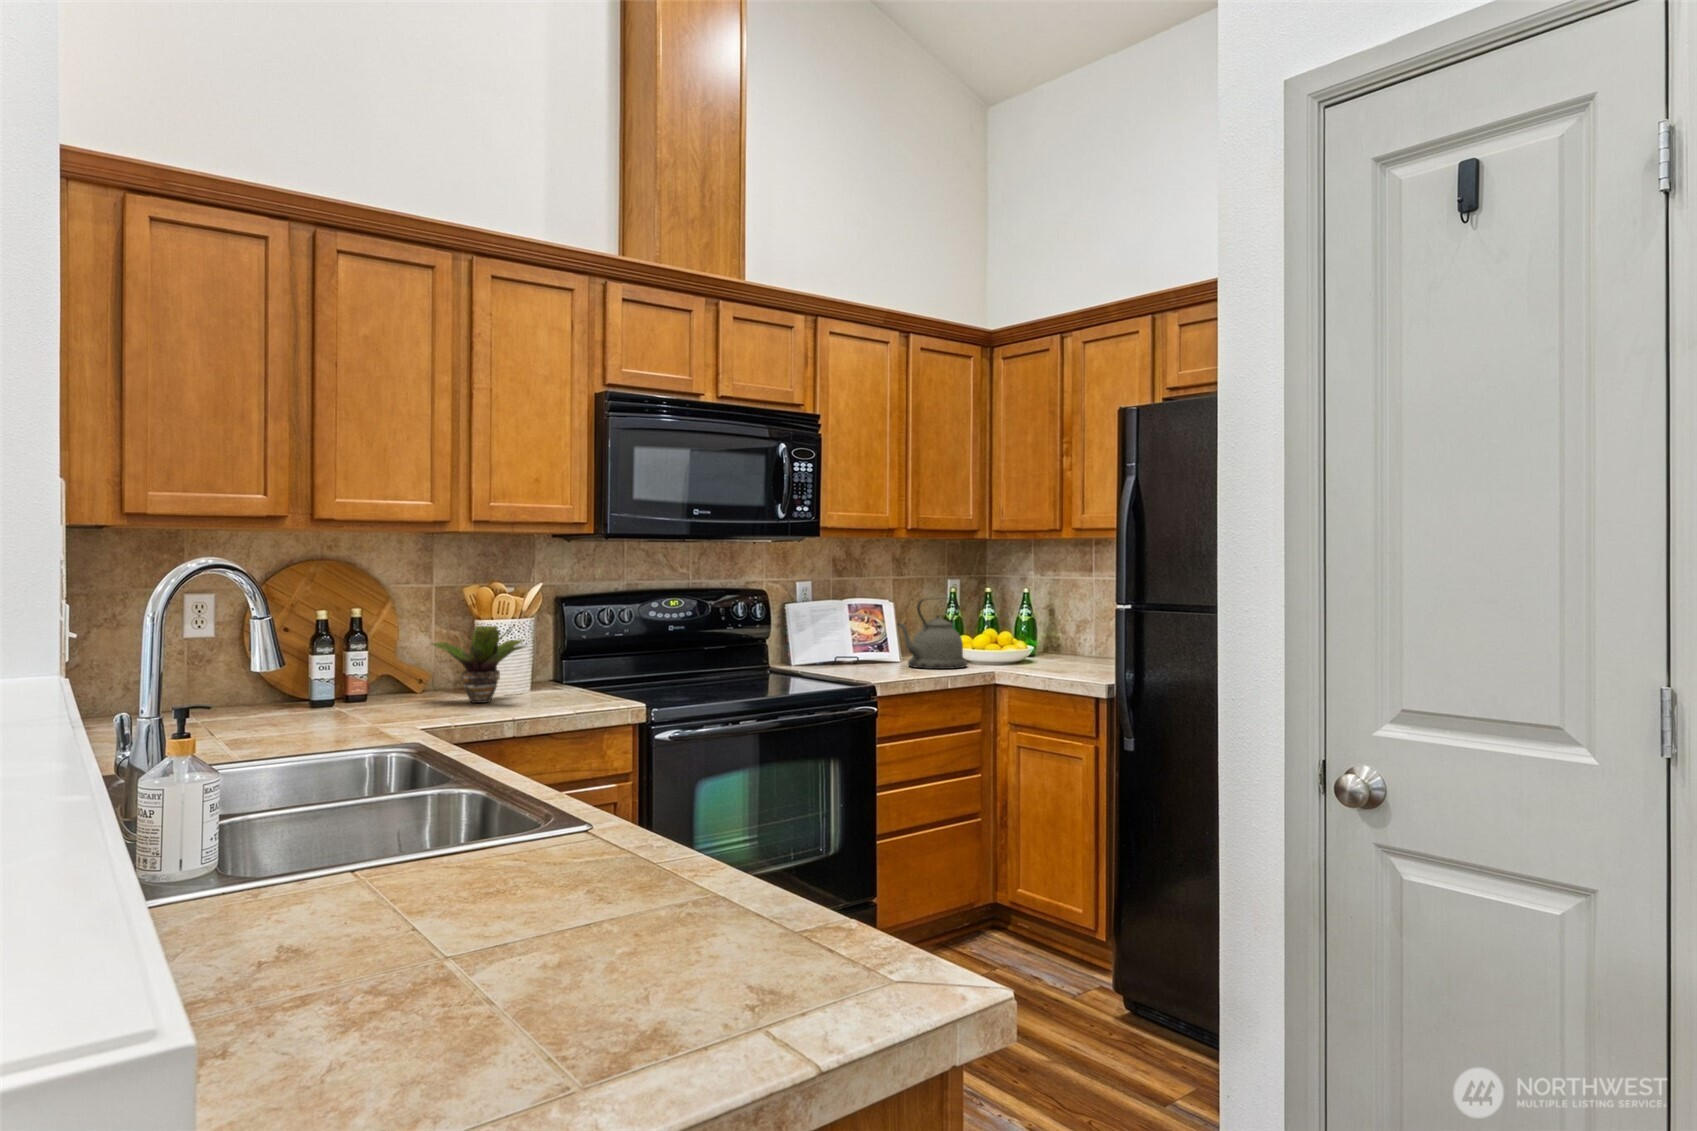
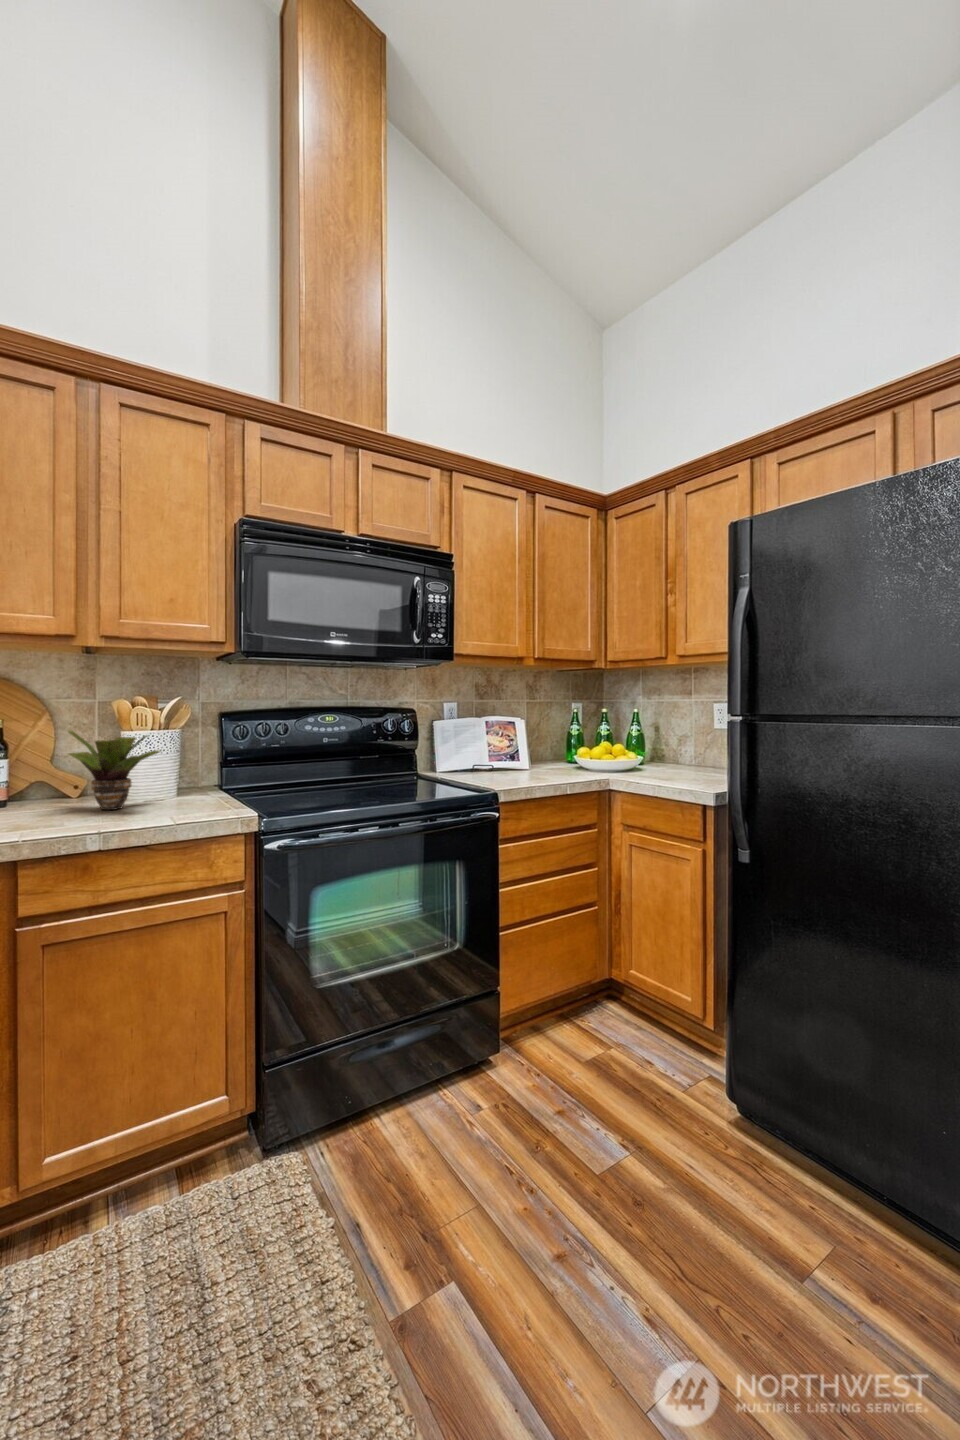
kettle: present [898,599,968,669] -> none [525,717,586,777]

